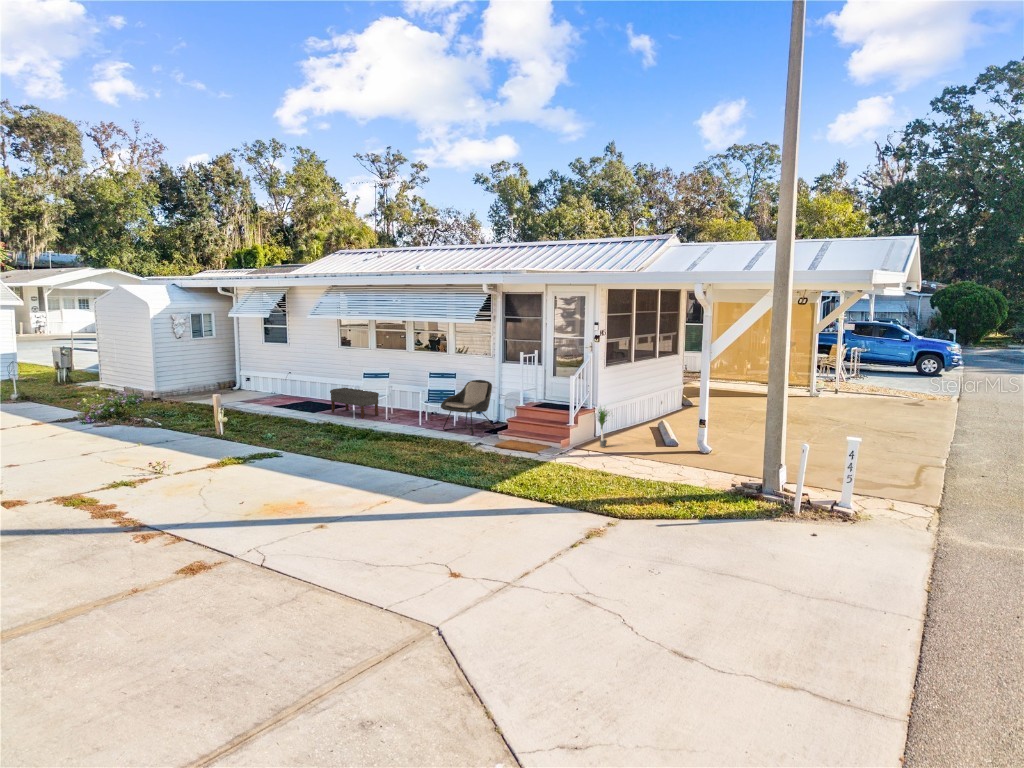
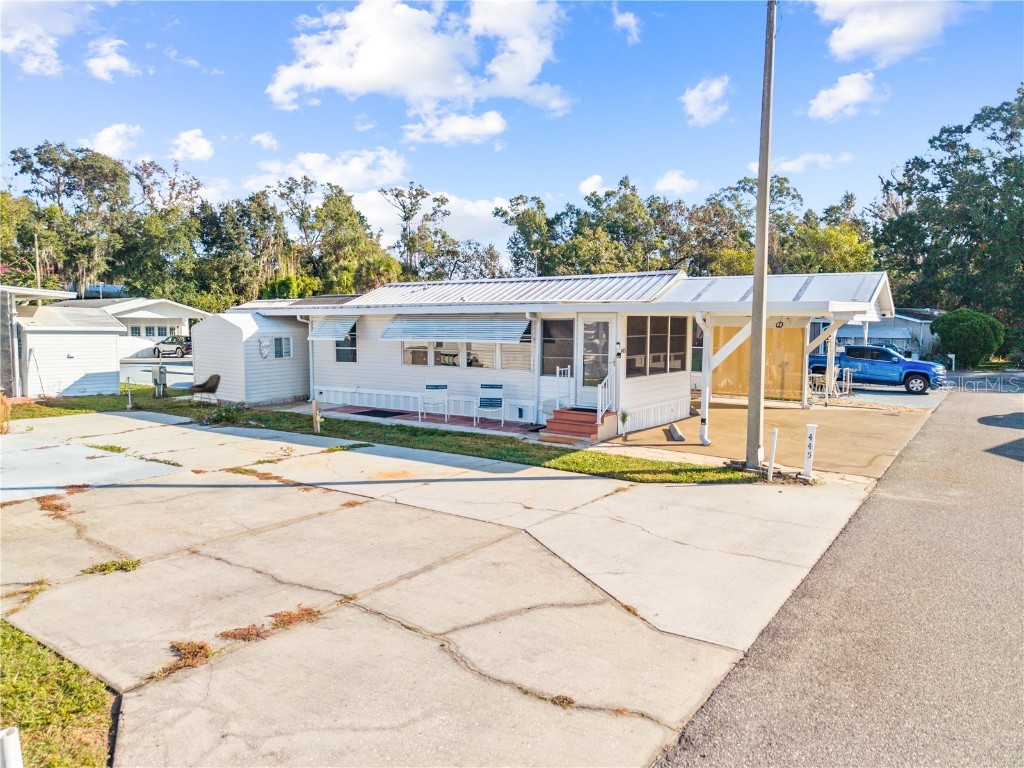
lounge chair: present [441,380,495,435] -> present [187,374,221,407]
bench: present [330,388,379,418] -> none [396,398,437,422]

